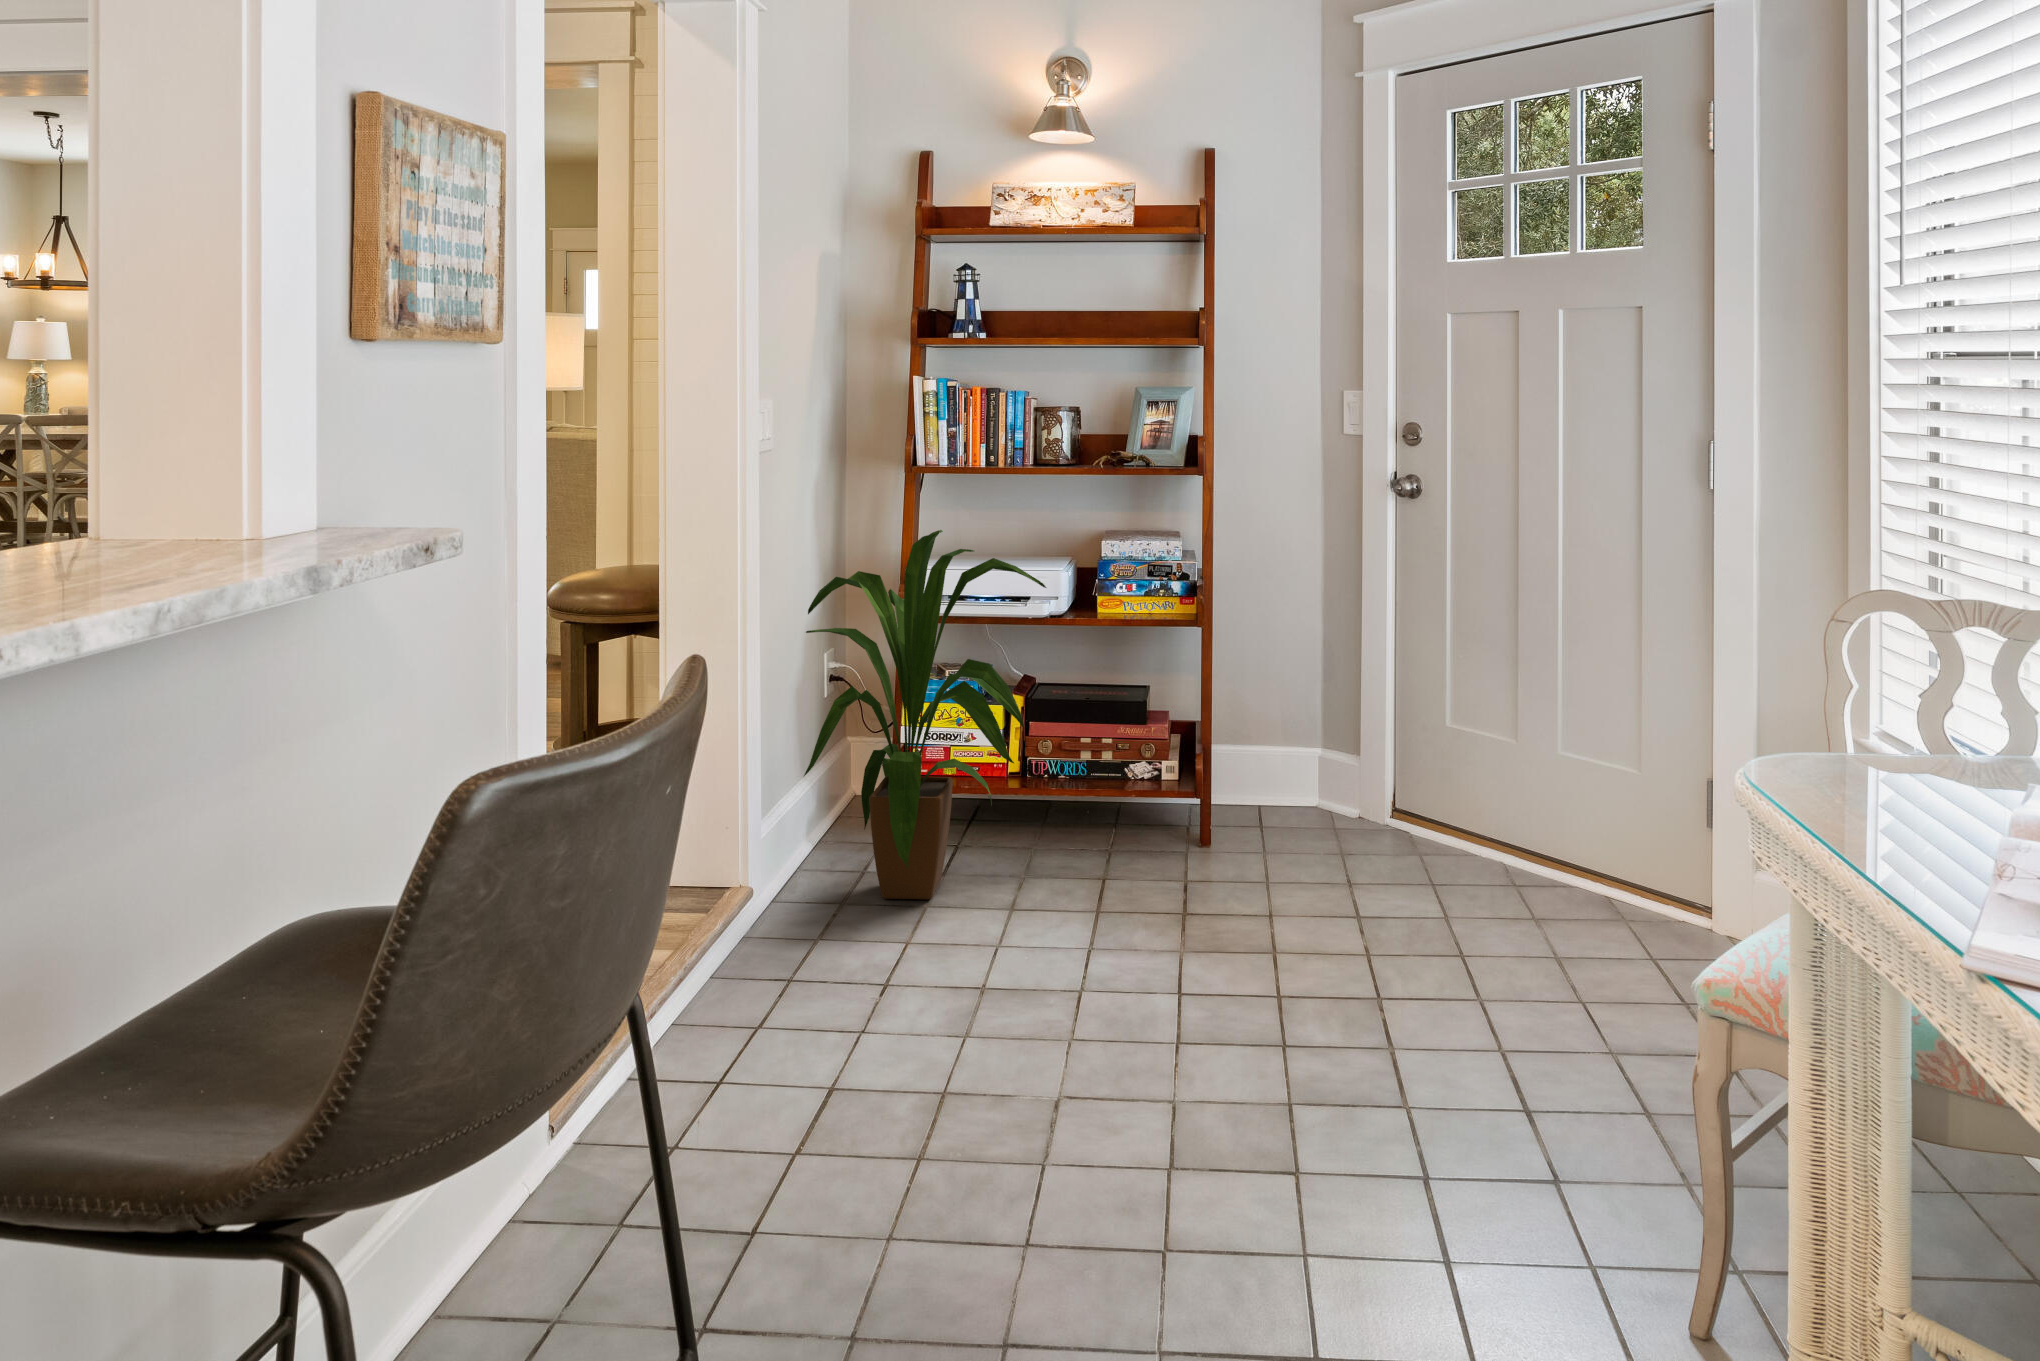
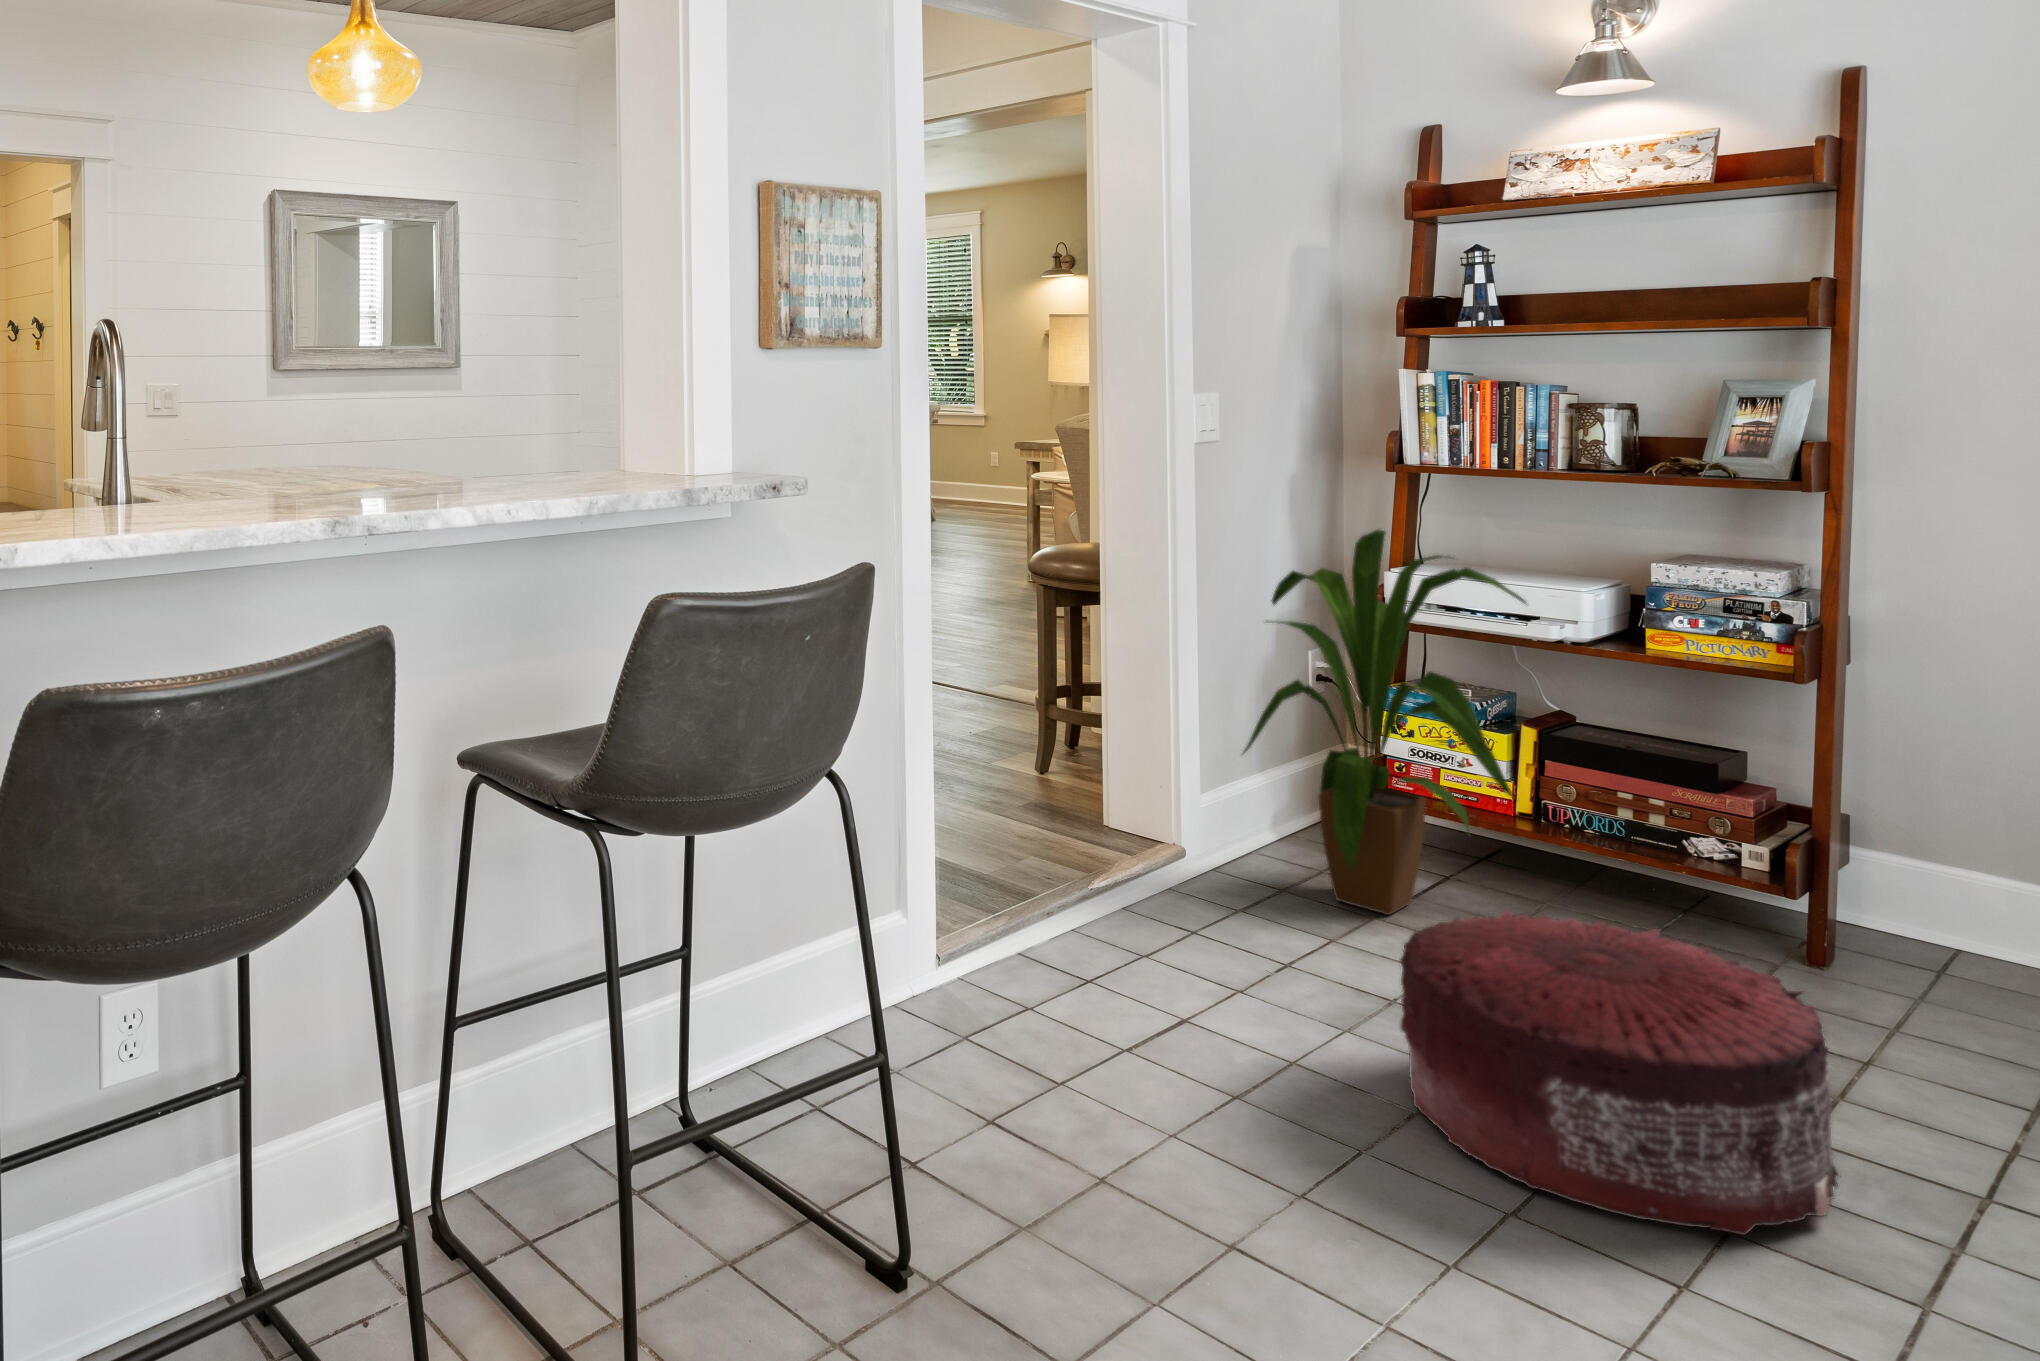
pouf: none [1032,854,1340,1130] -> present [1400,910,1839,1235]

